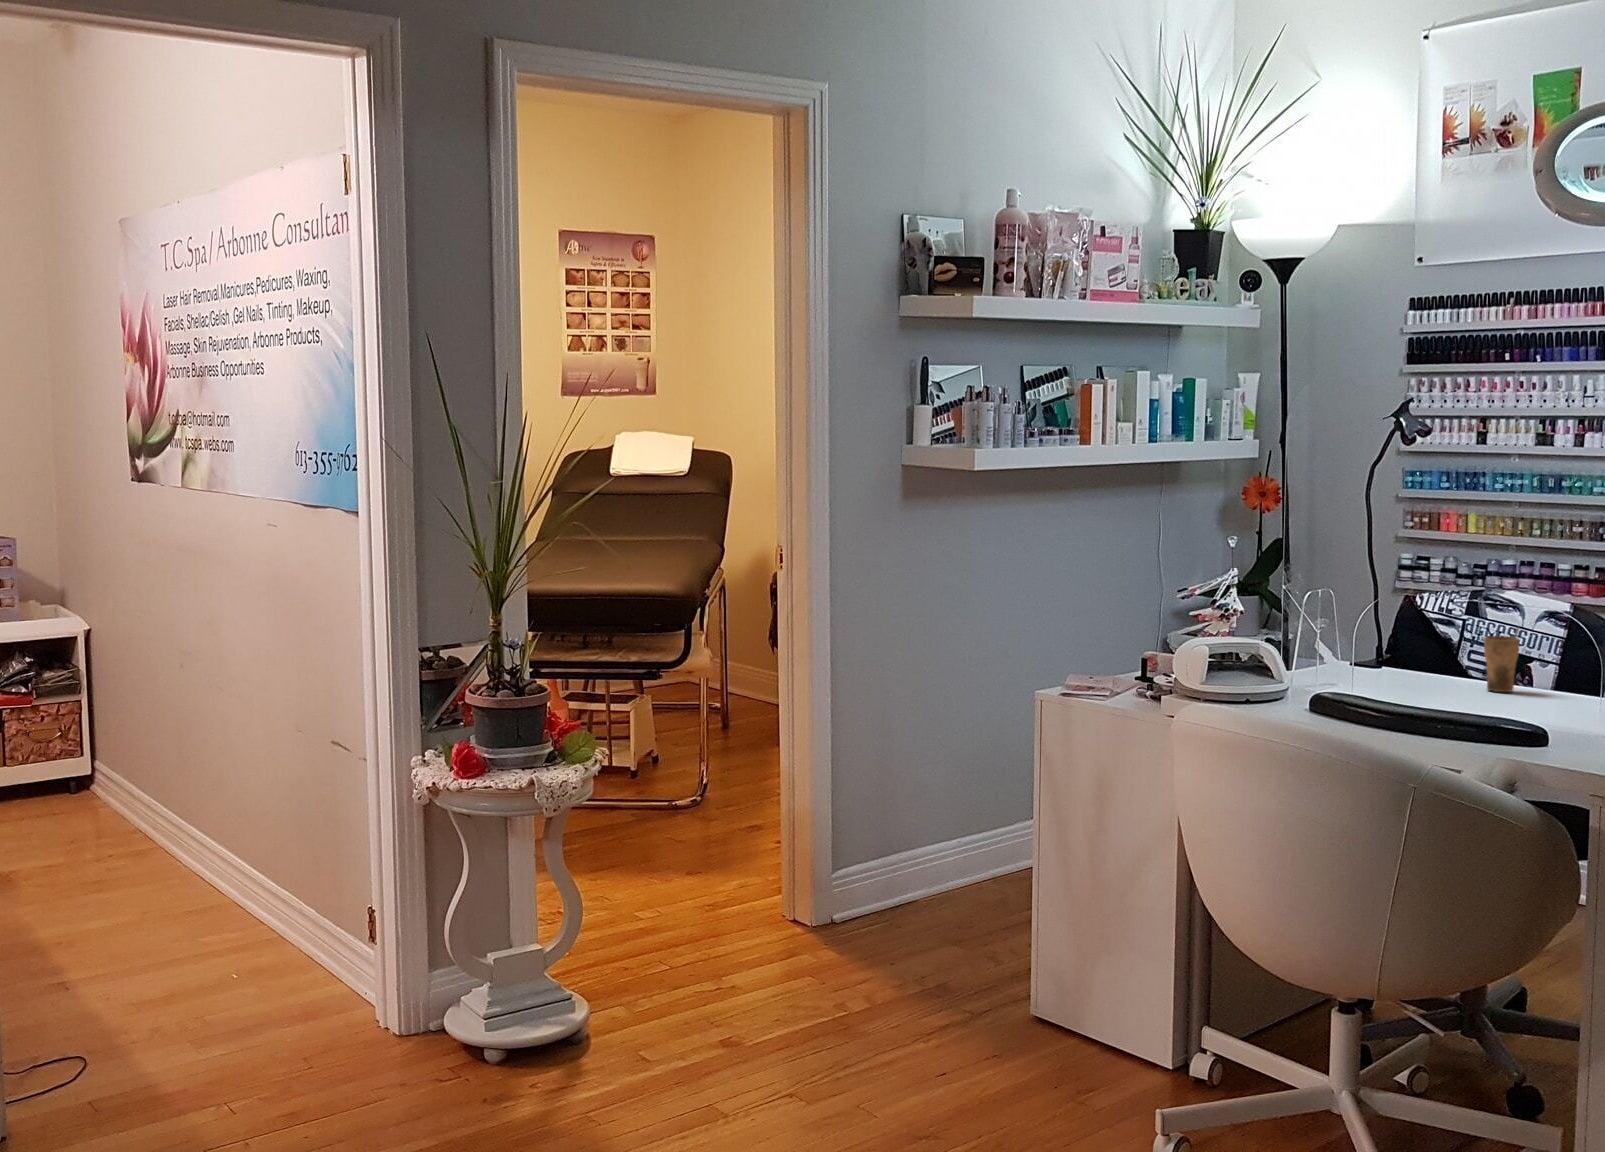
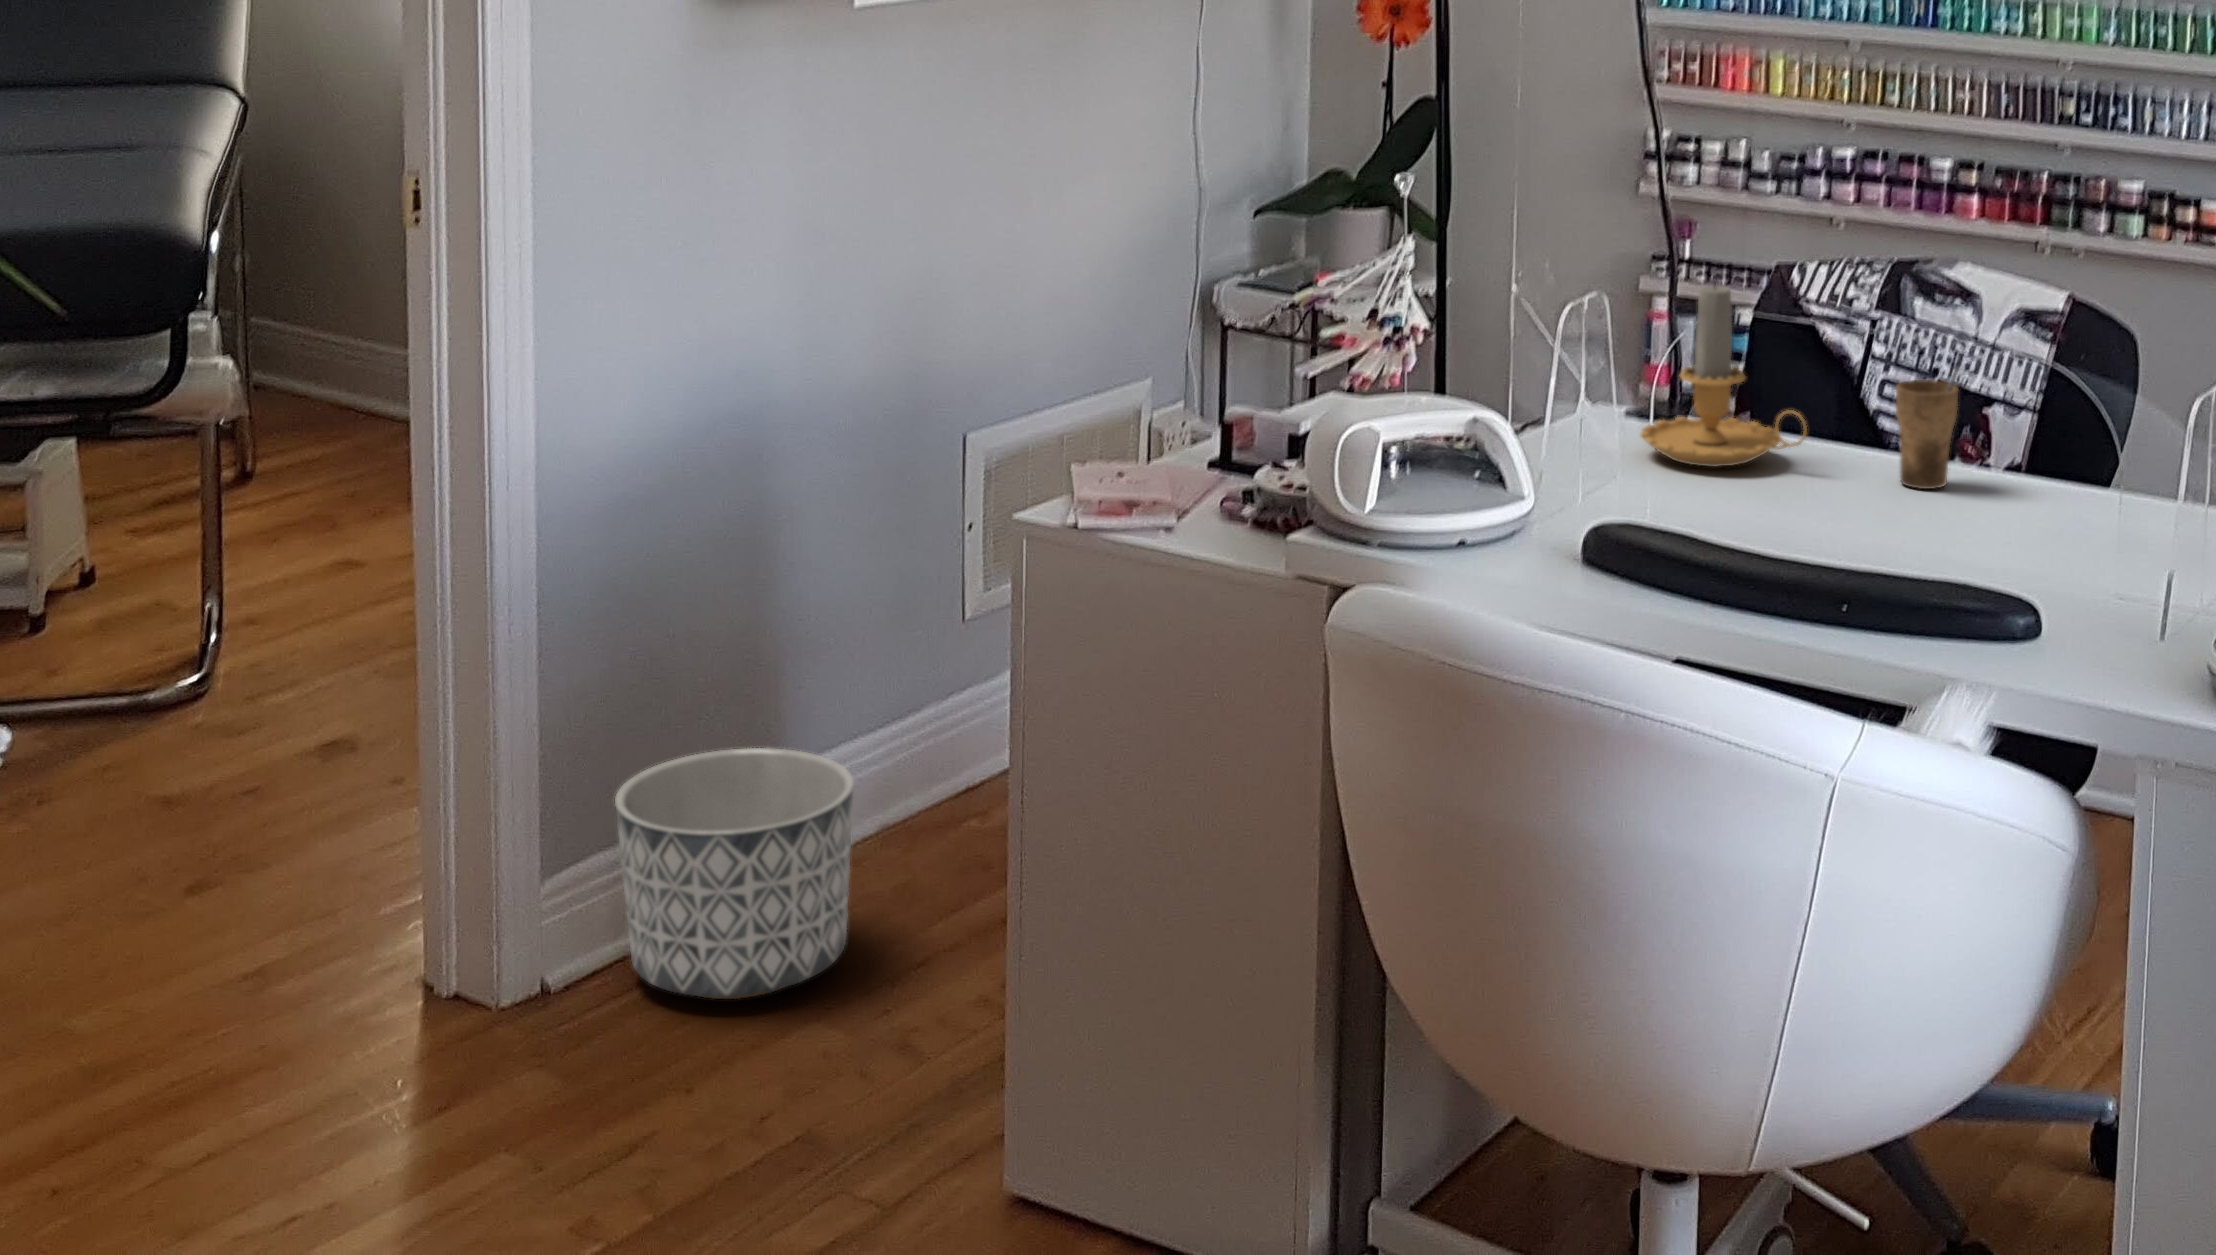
candle: none [1345,582,1435,680] -> present [1641,285,1807,467]
planter: none [854,830,964,943] -> present [615,748,854,999]

